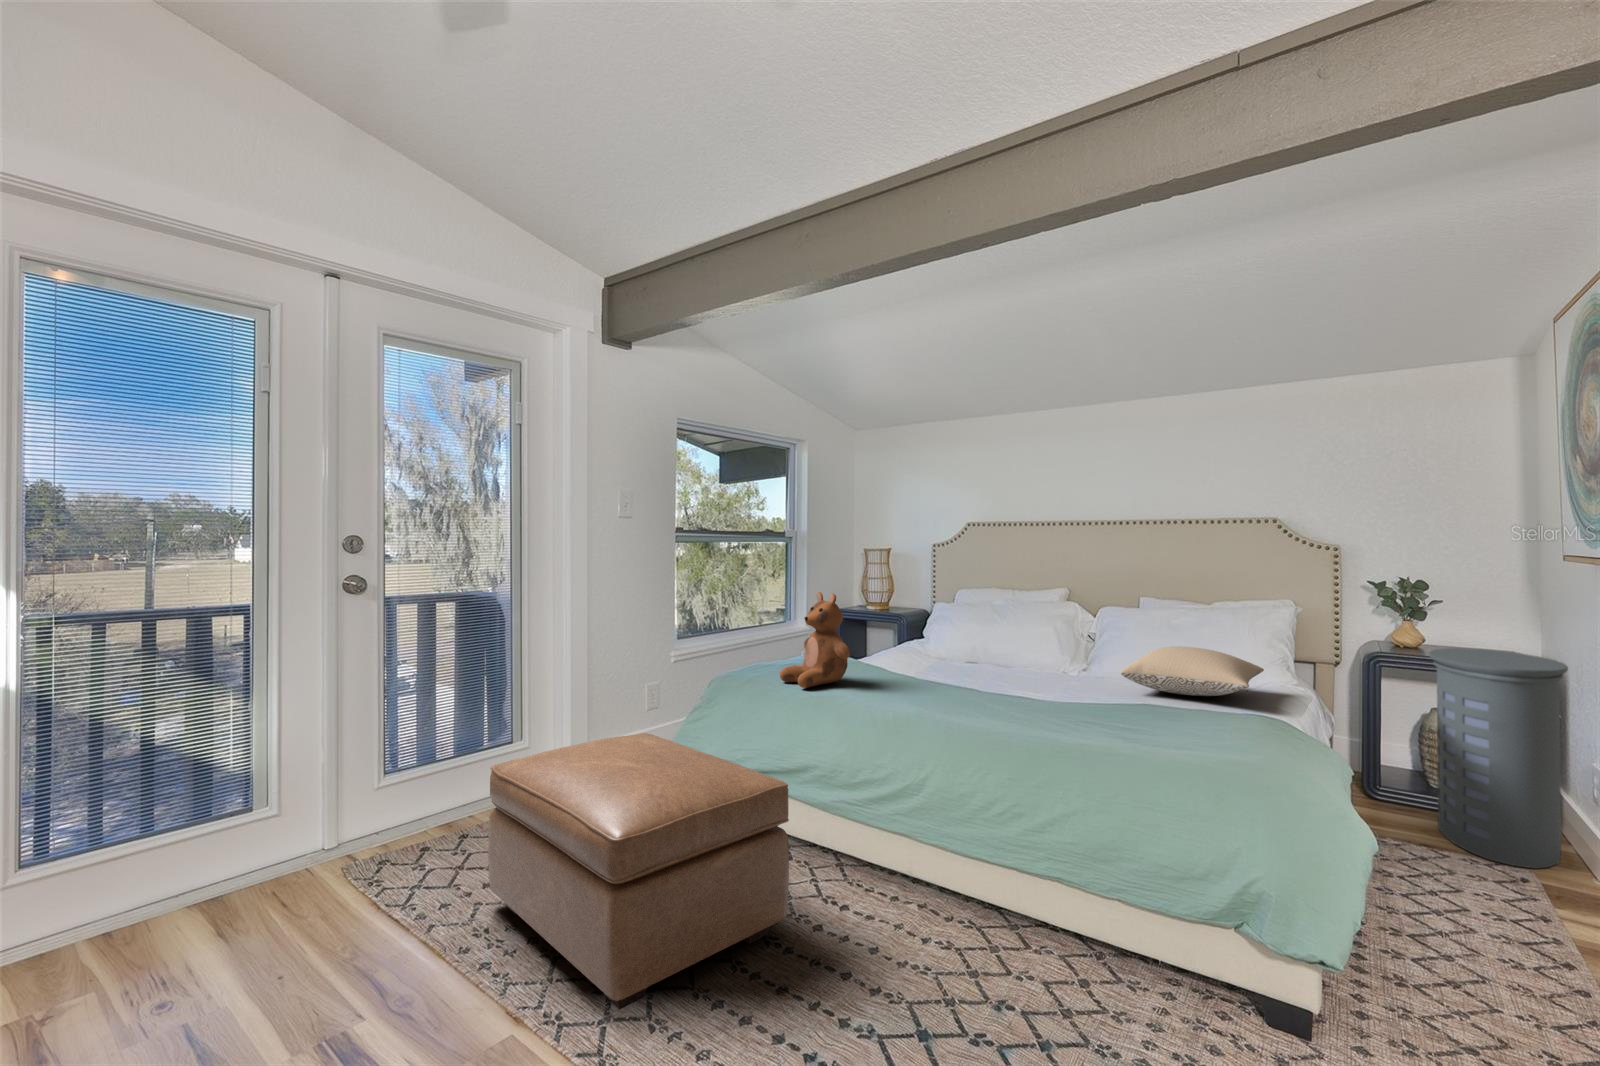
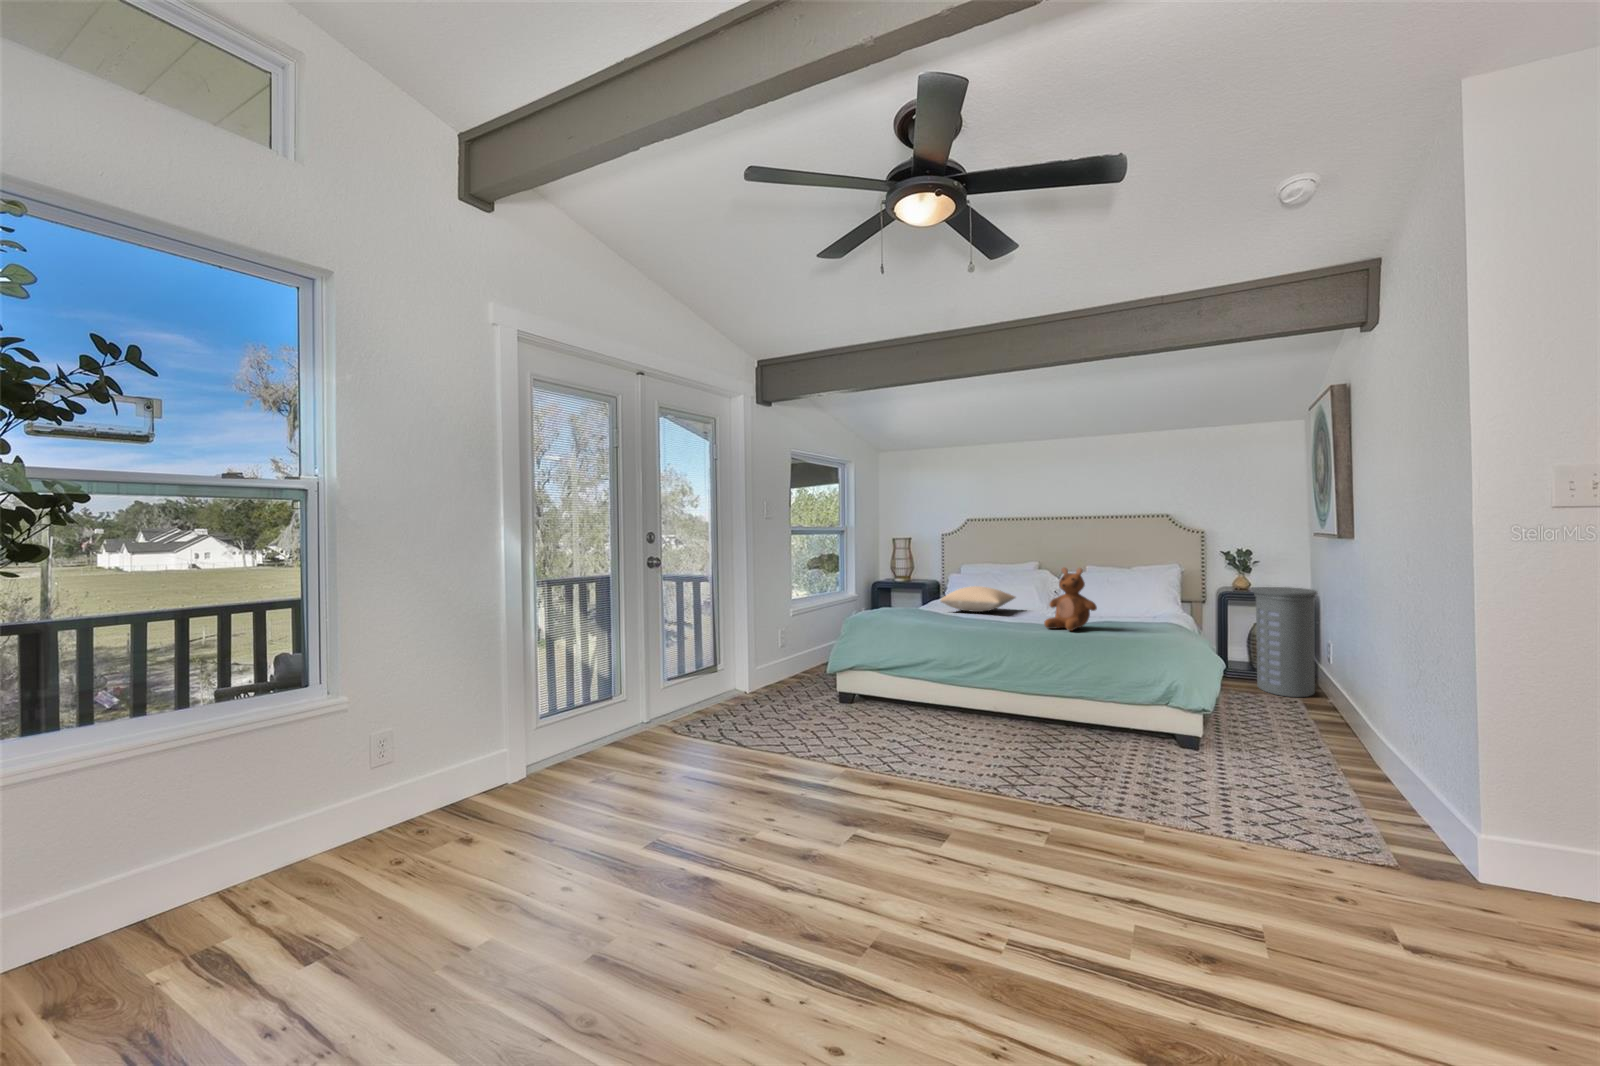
teddy bear: present [780,592,850,688] -> present [1044,568,1097,631]
pillow: present [1121,647,1264,696] -> present [941,586,1015,612]
ottoman: present [488,733,789,1009] -> none [774,646,944,759]

